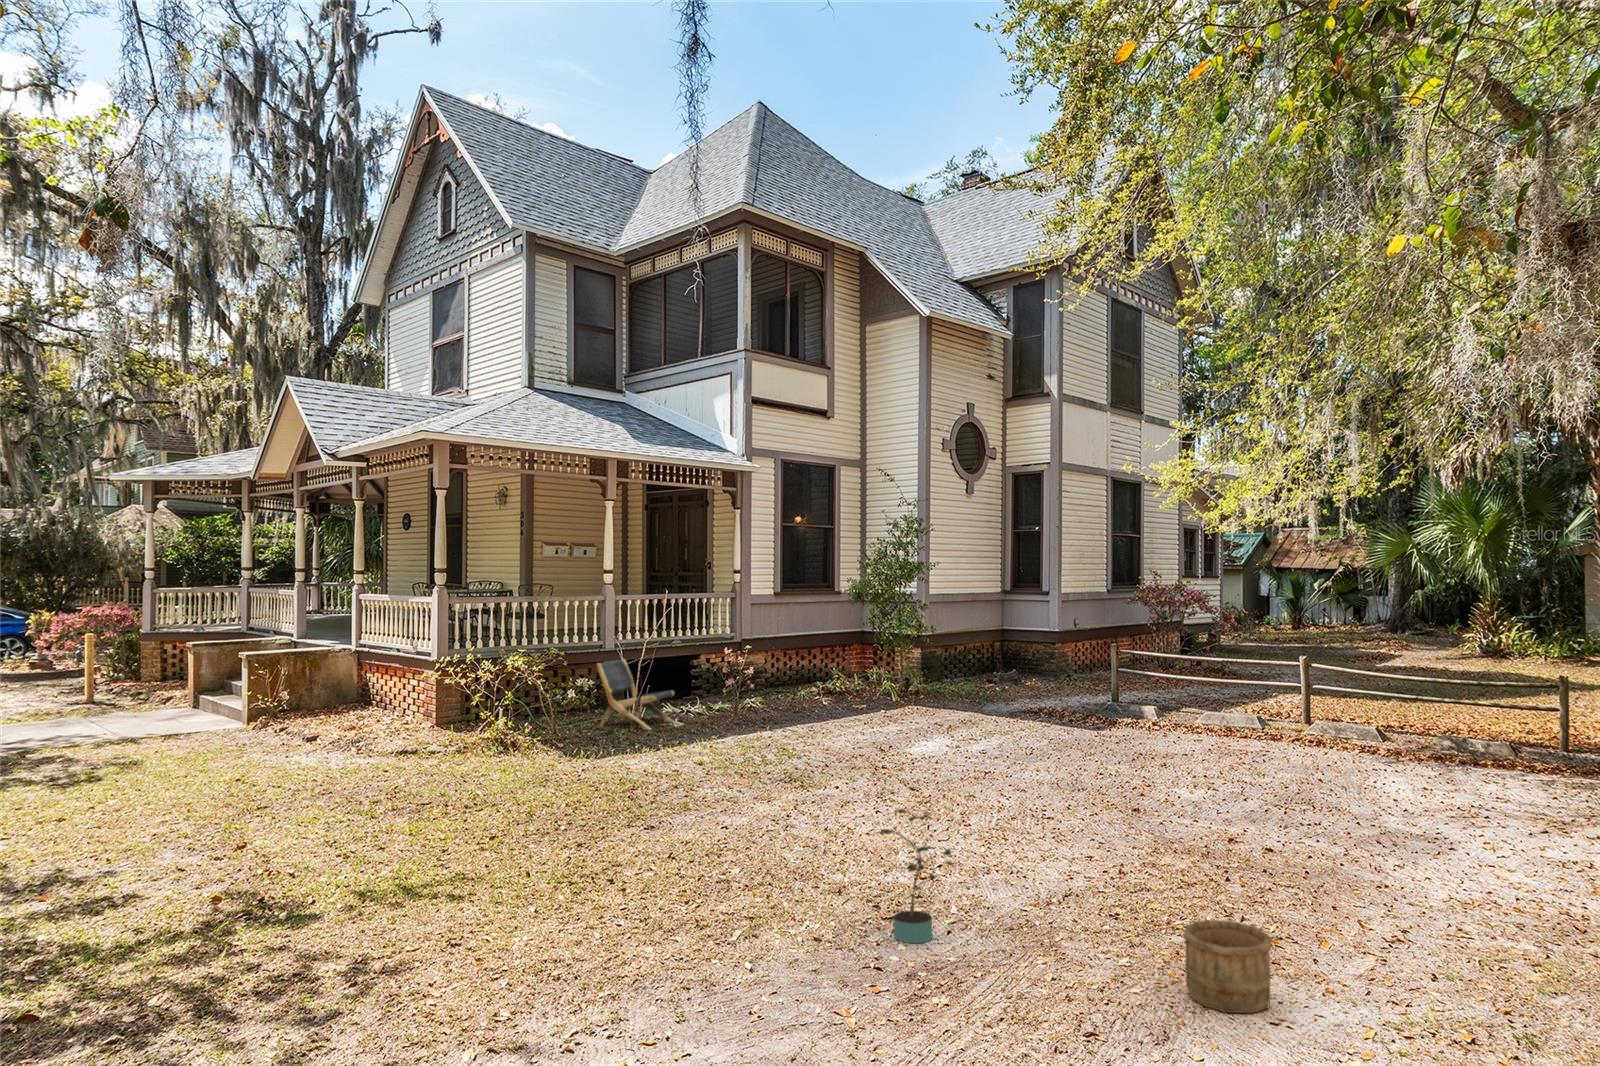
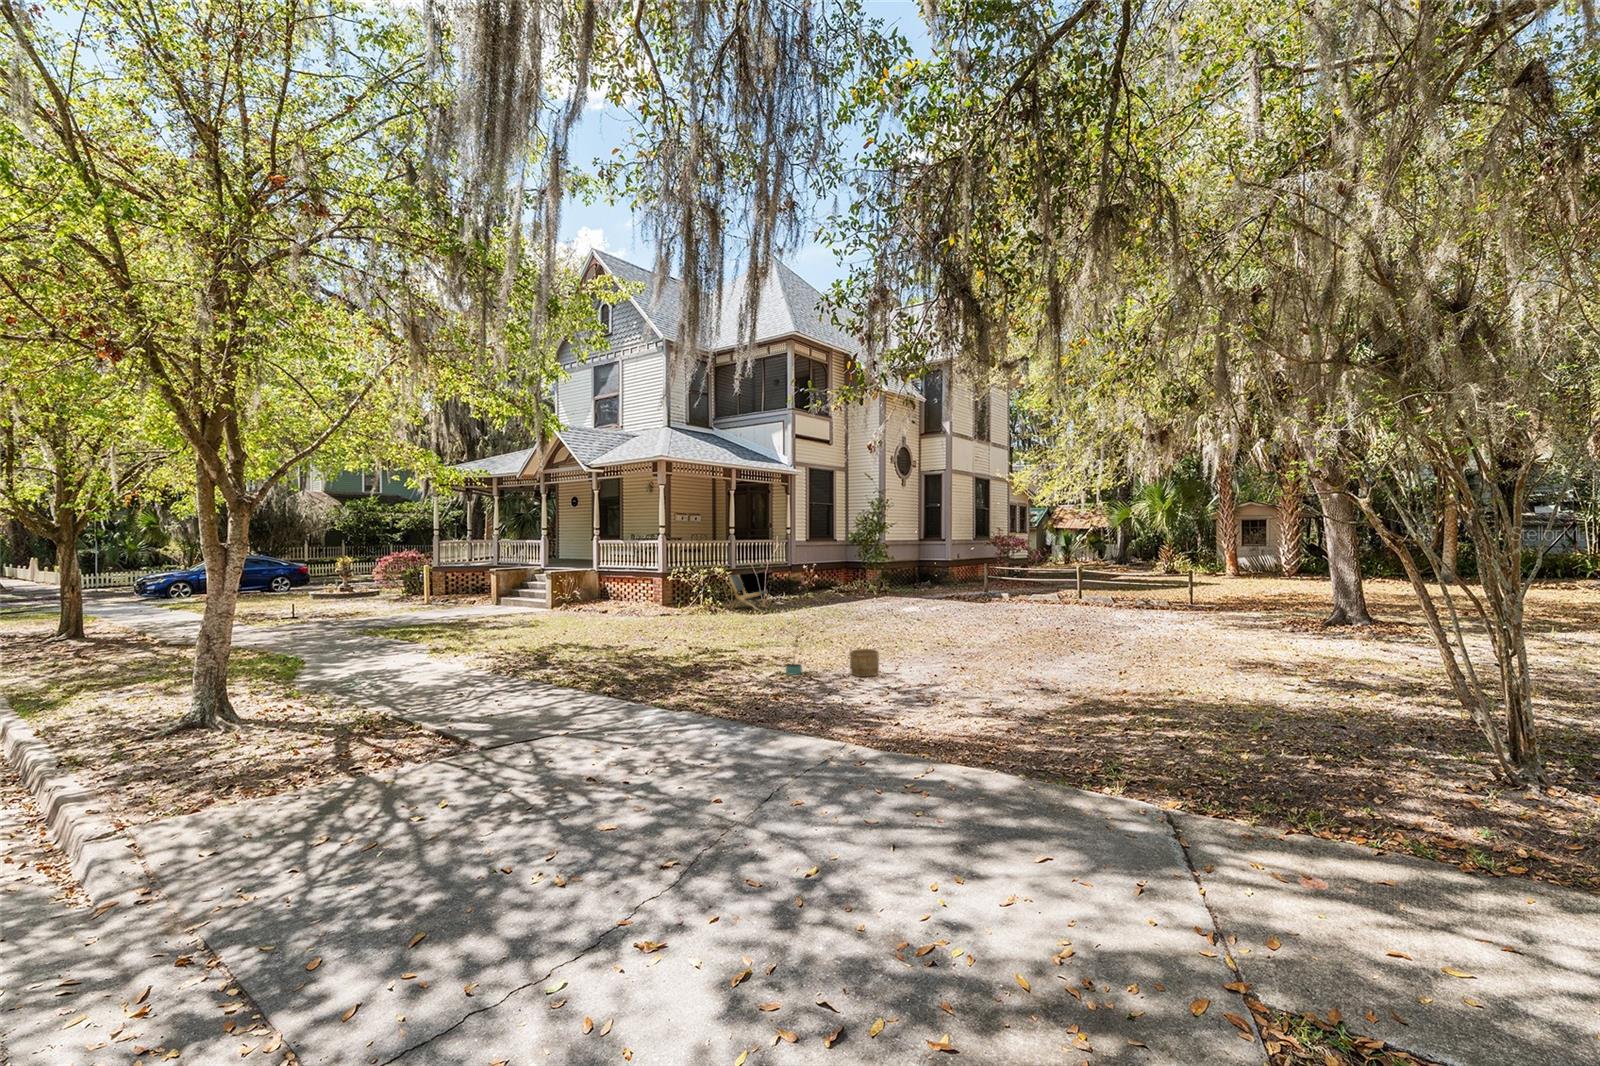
potted plant: present [879,809,953,943] -> present [782,622,808,675]
wooden bucket: present [1183,920,1272,1013] -> present [850,649,879,677]

